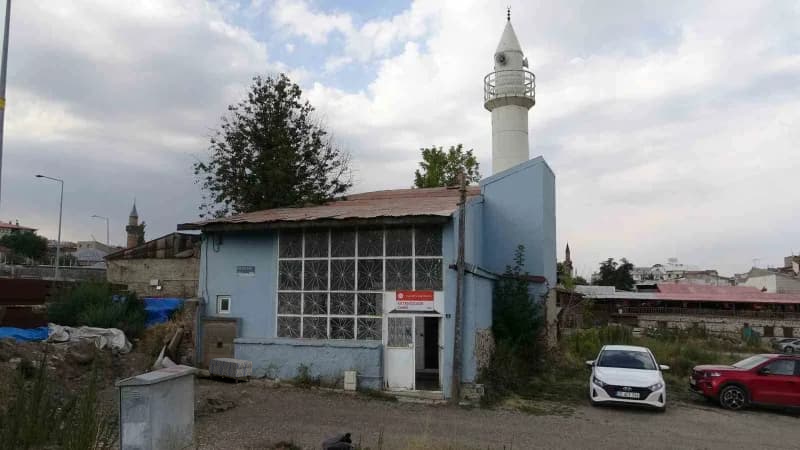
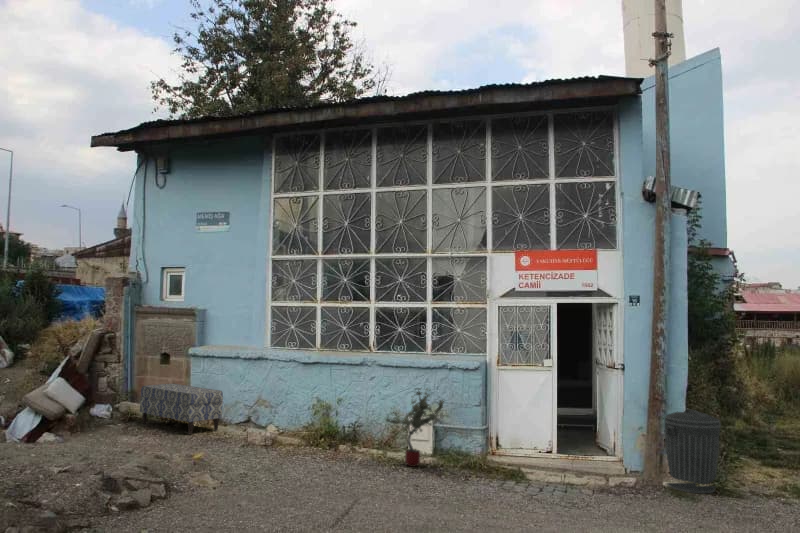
potted tree: none [332,358,360,396] -> present [386,388,444,466]
trash can: none [460,367,485,405] -> present [664,409,721,493]

